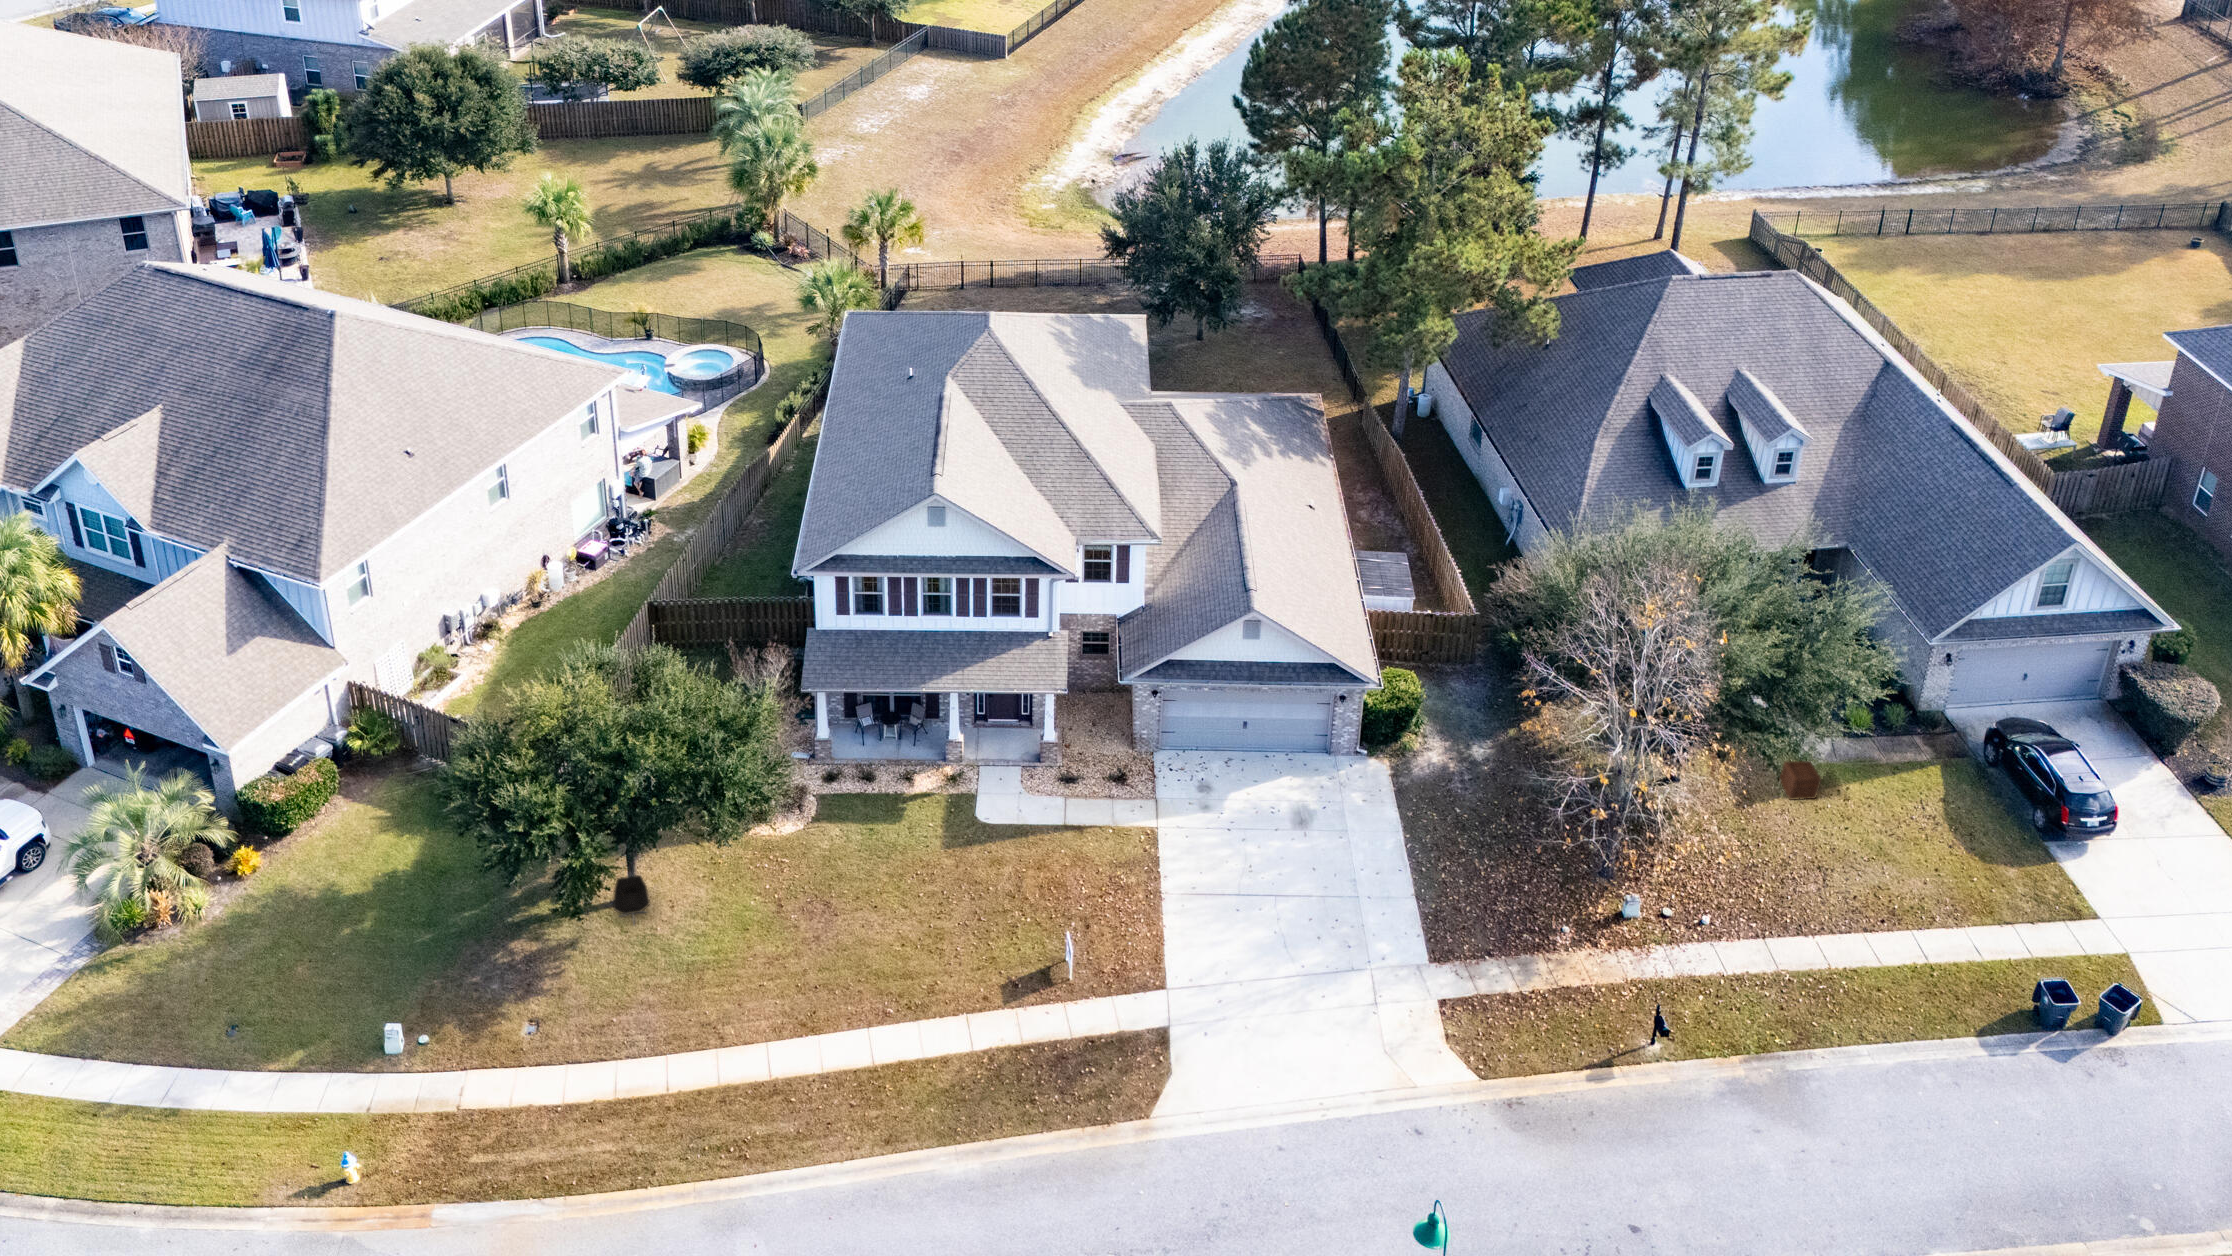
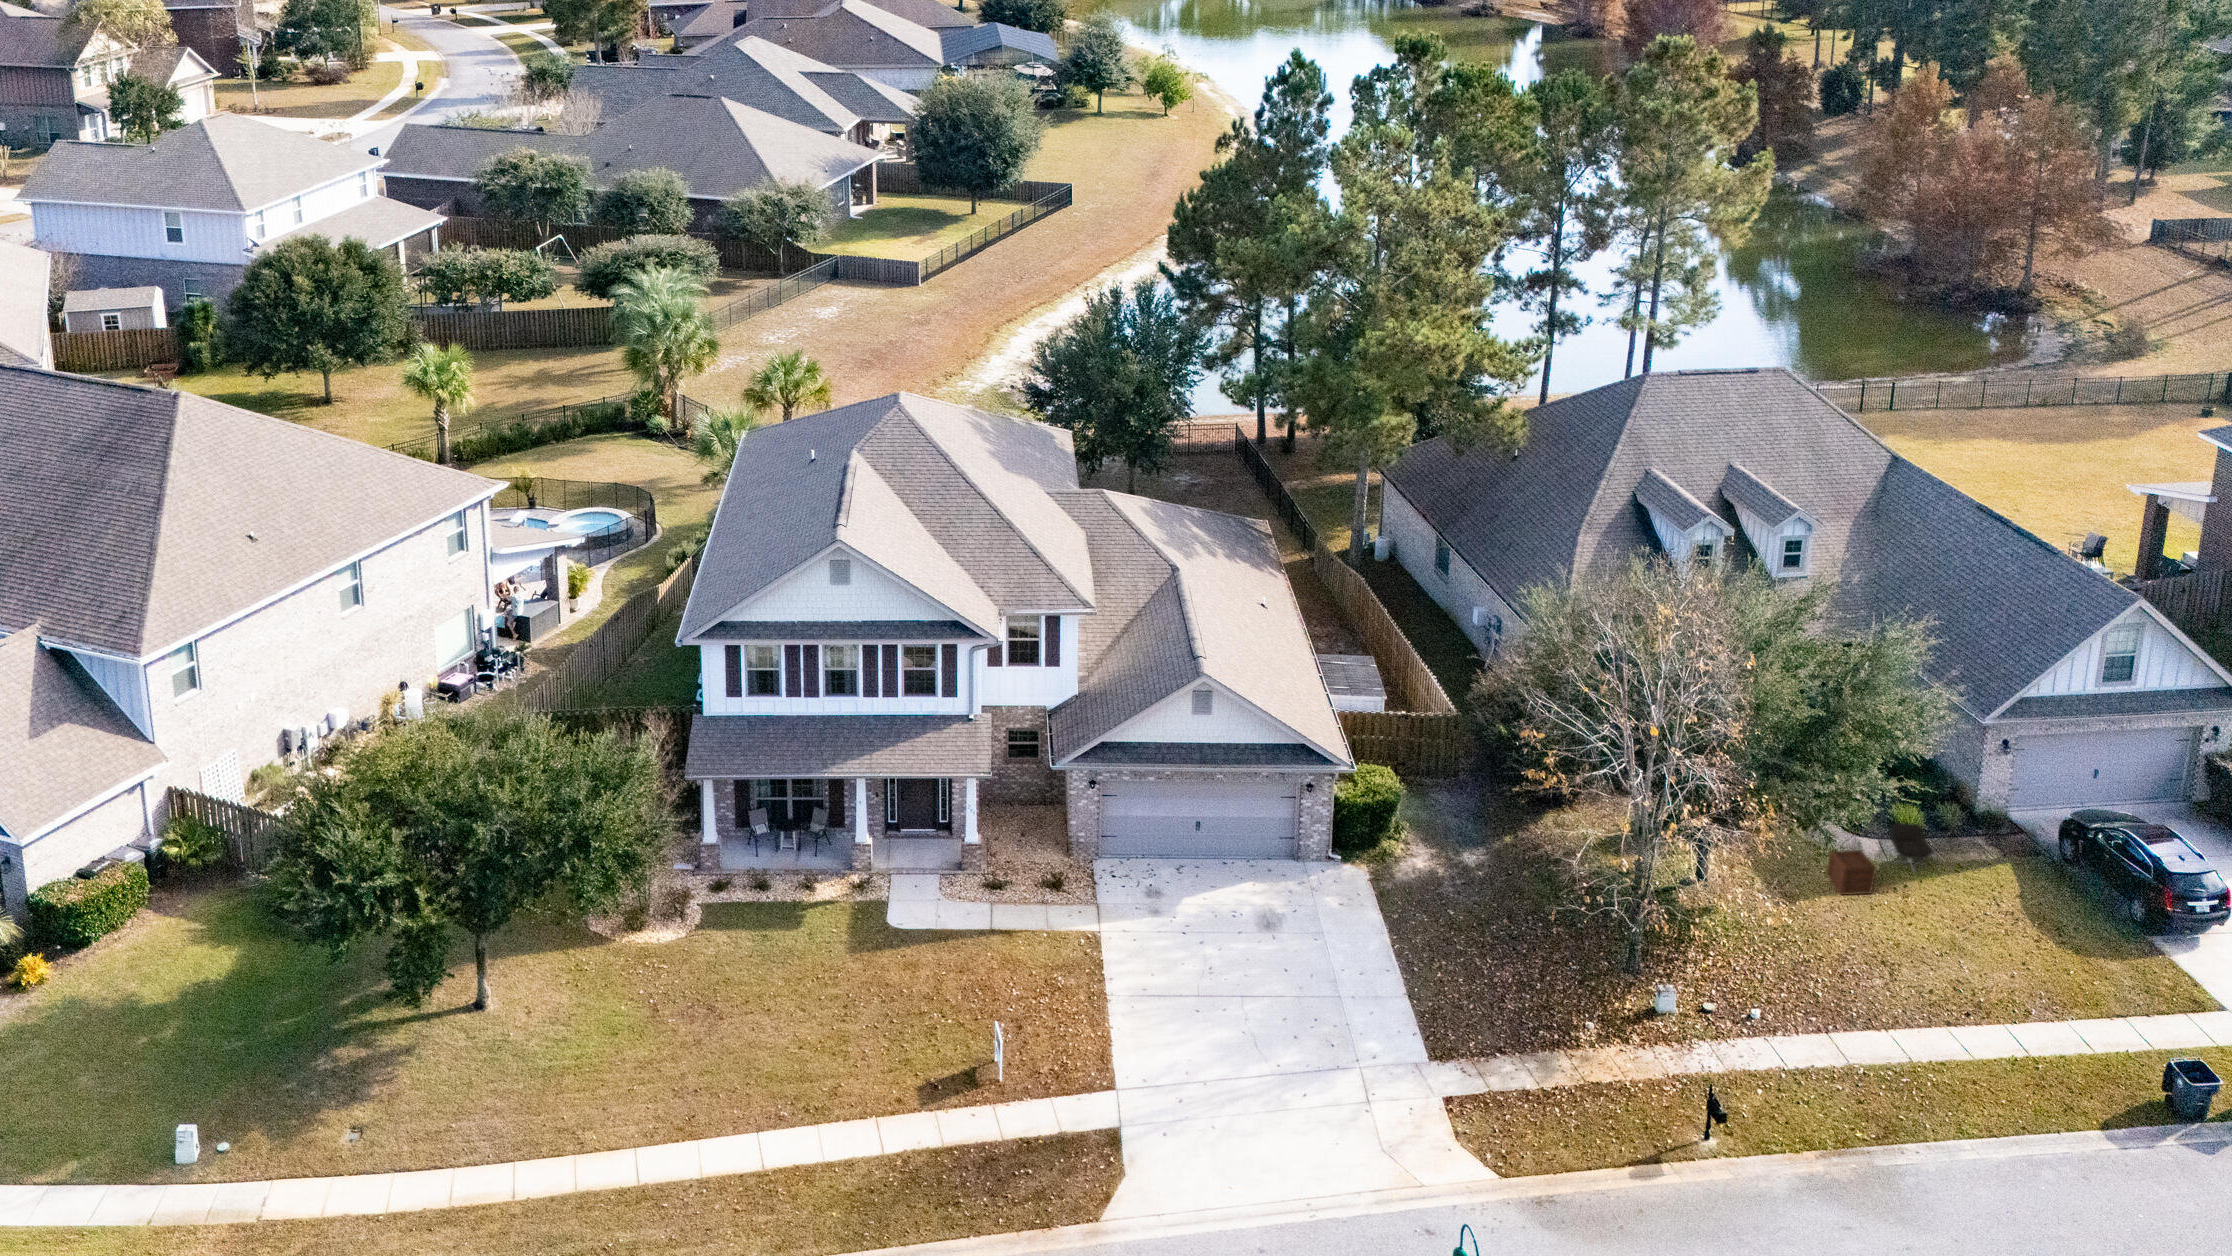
lounge chair: present [613,875,650,915] -> present [1890,823,1934,864]

